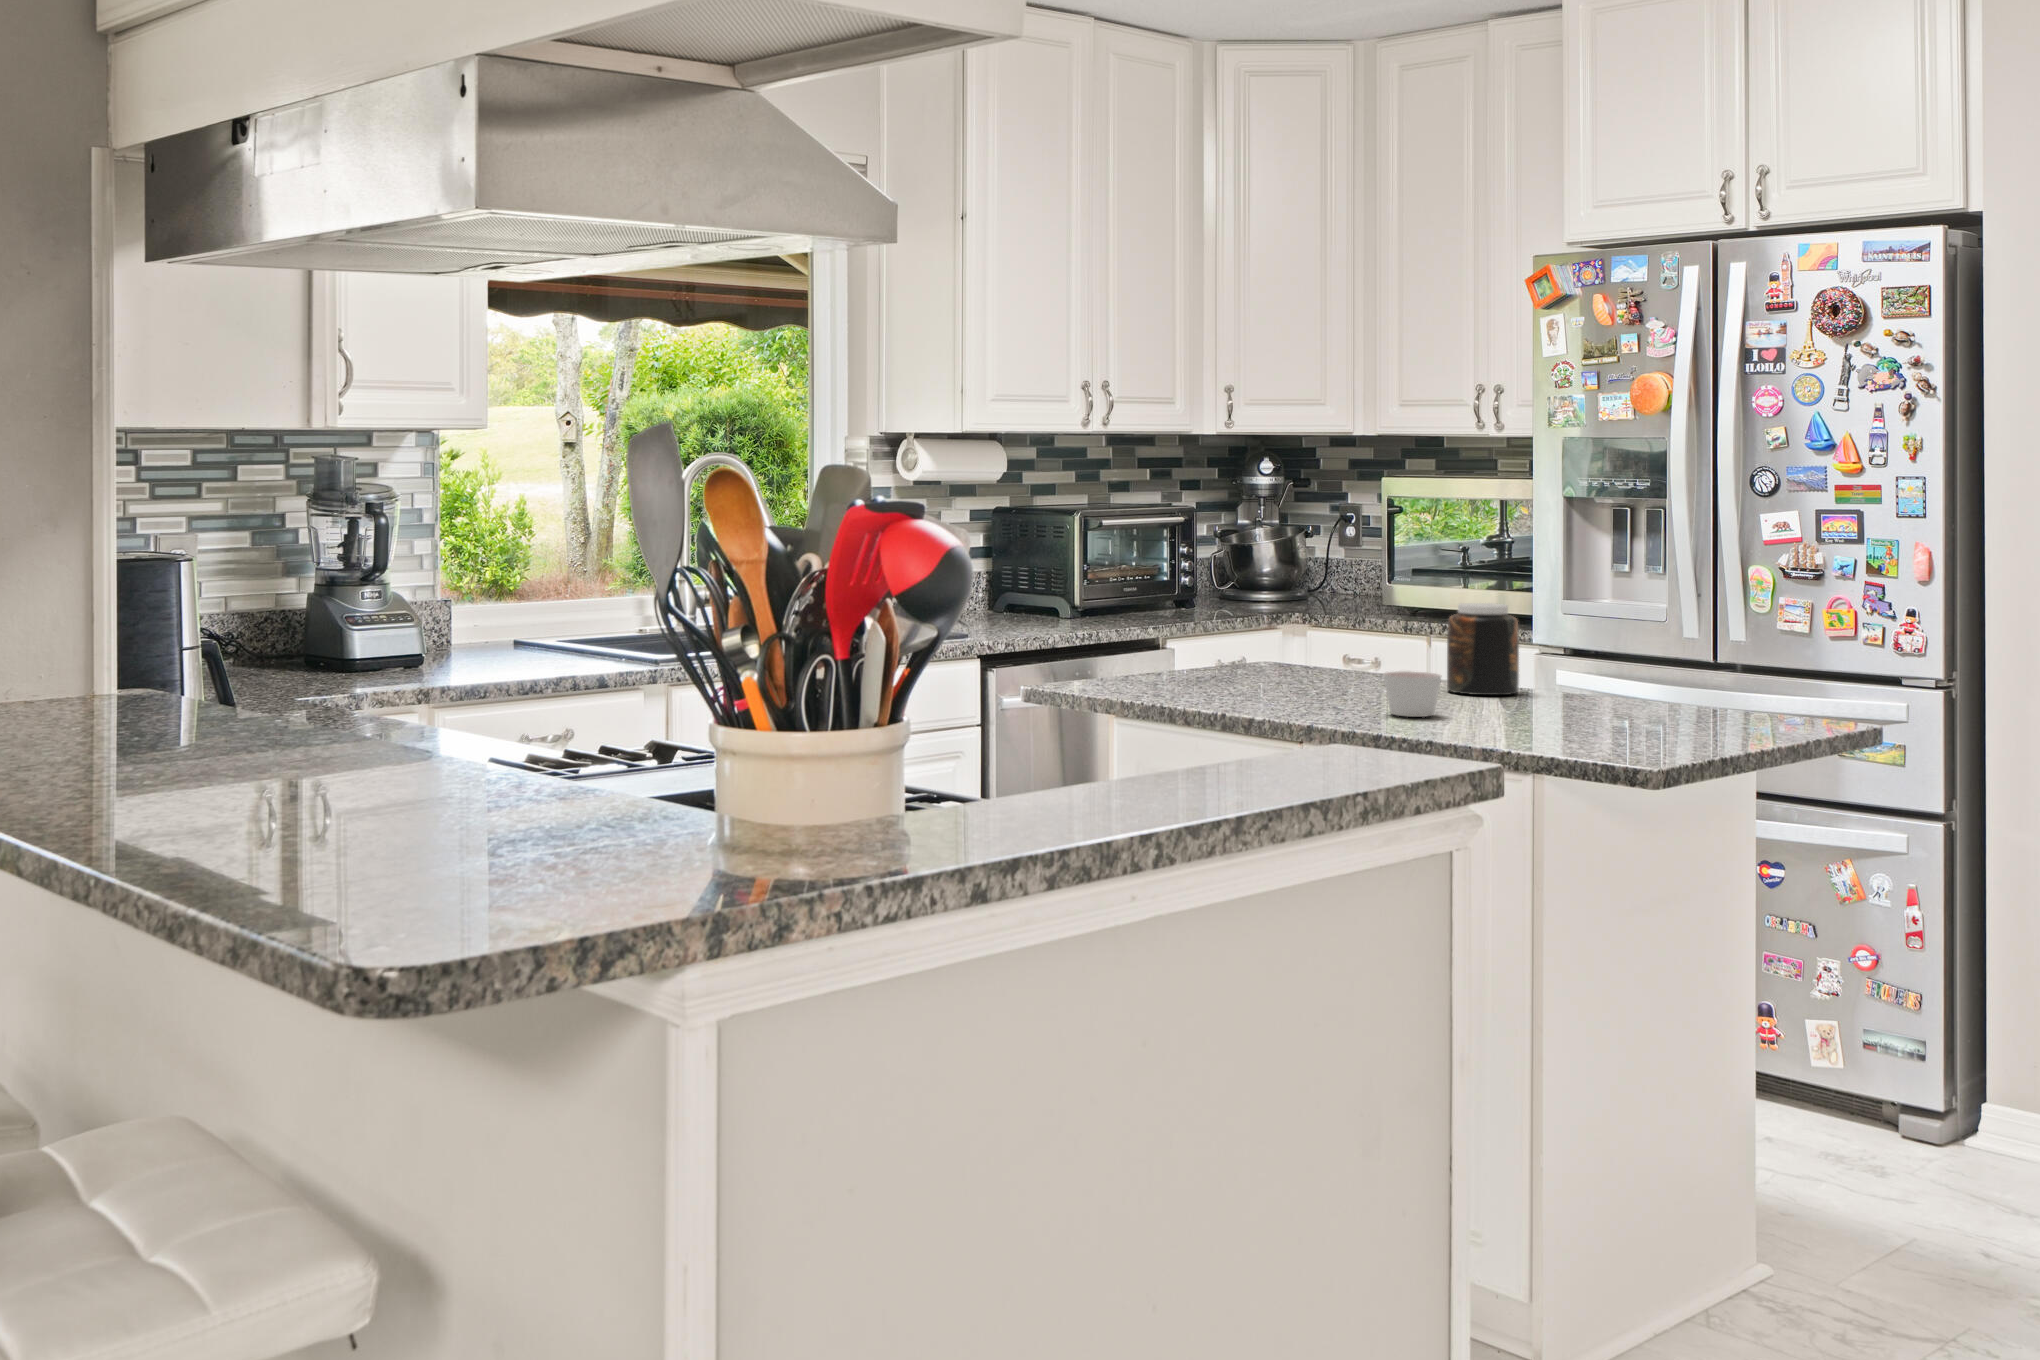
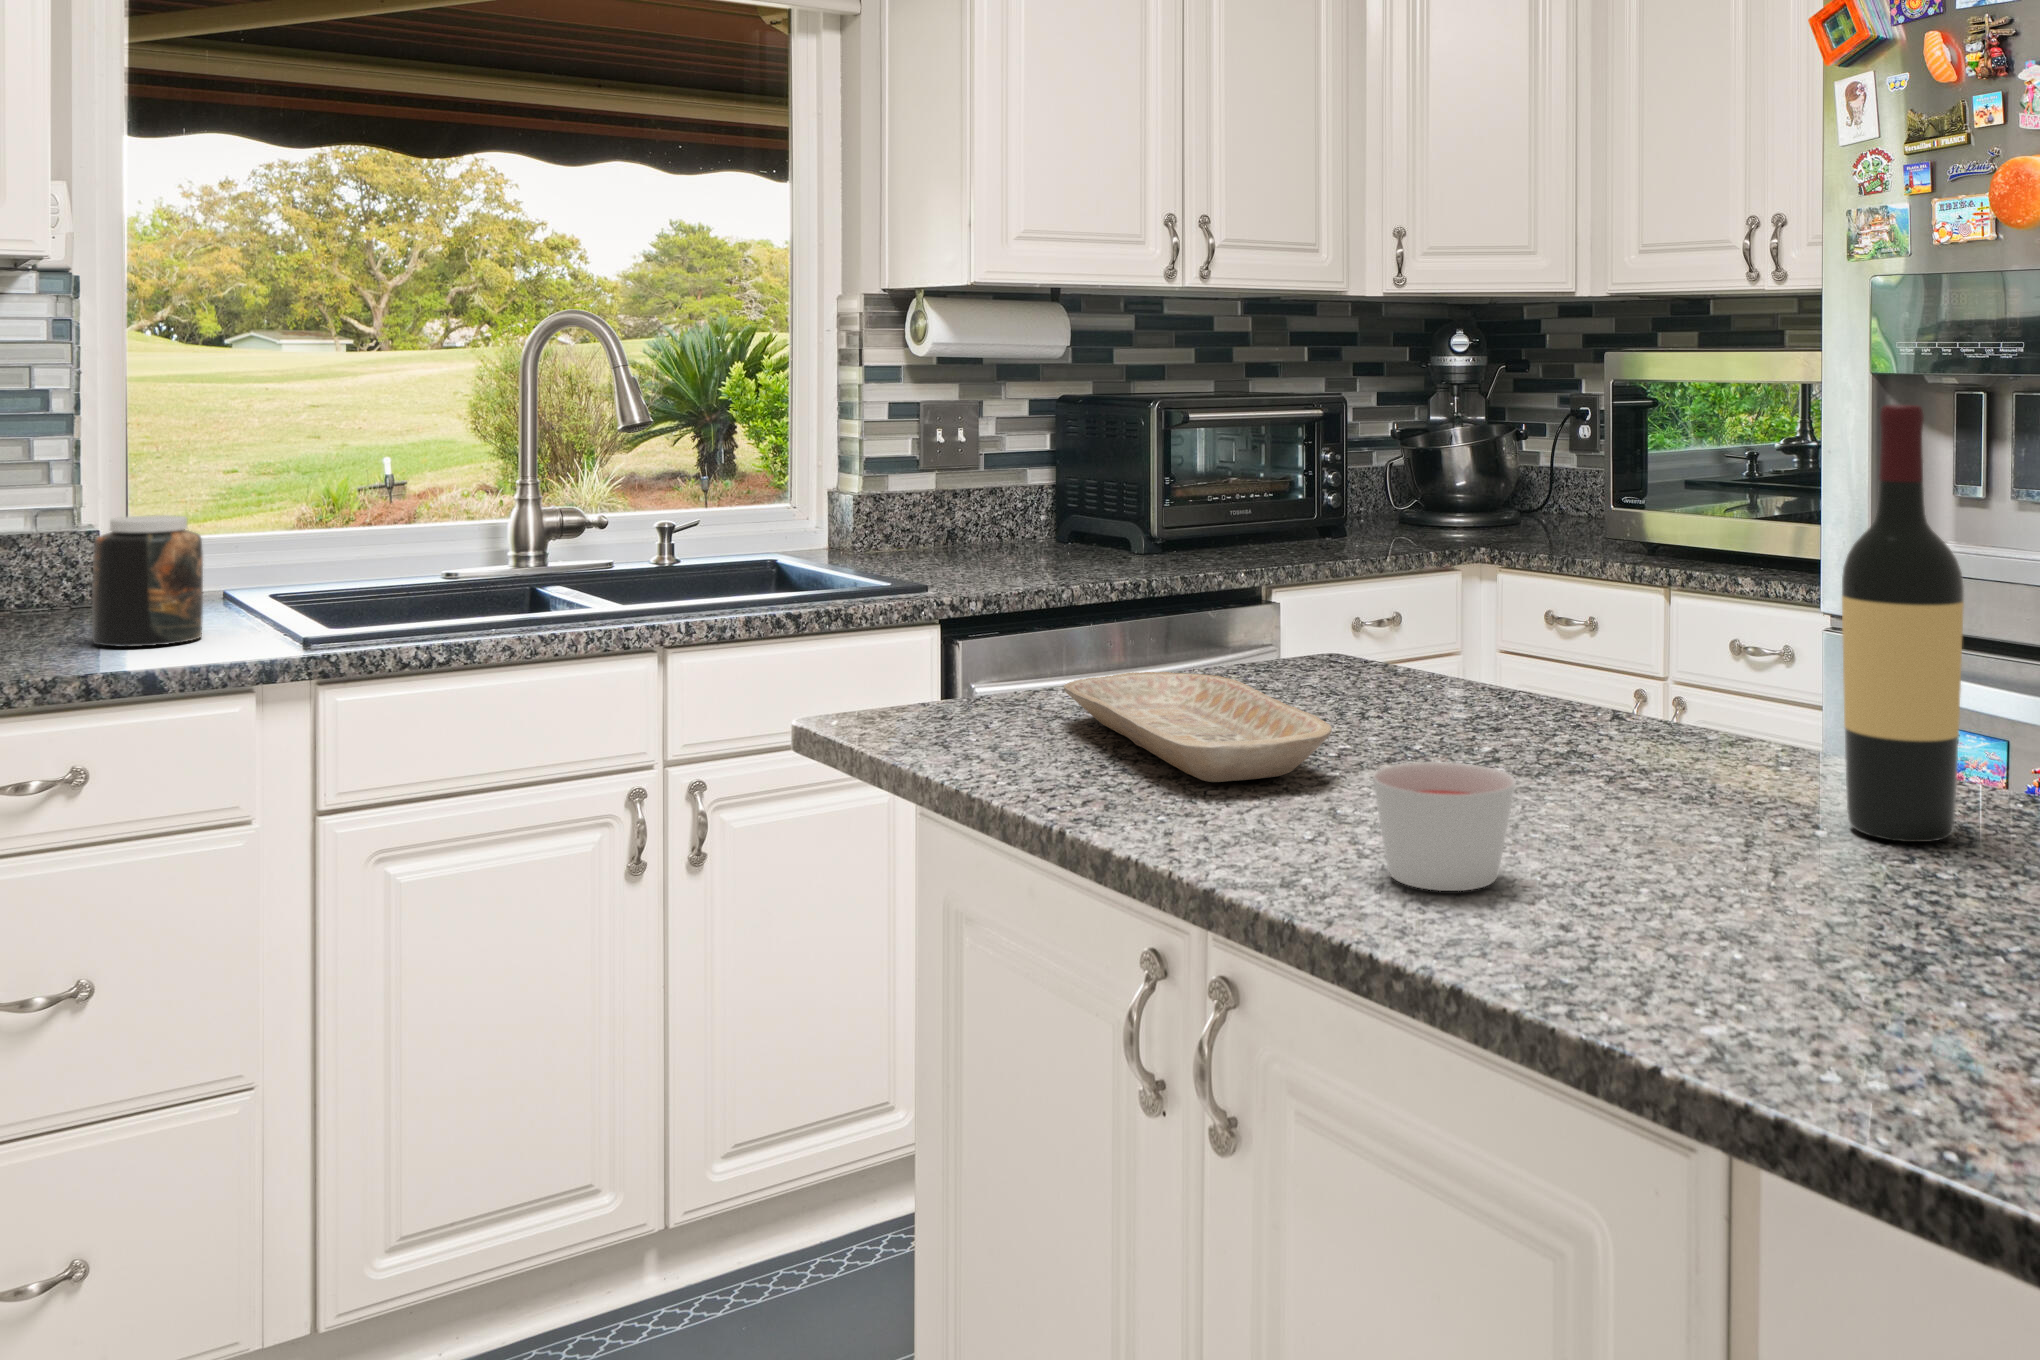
wine bottle: none [1564,523,1614,706] -> present [1842,405,1964,842]
jar: present [1447,603,1519,695] -> present [92,515,203,647]
tray: none [1184,657,1337,694] -> present [1064,672,1332,782]

